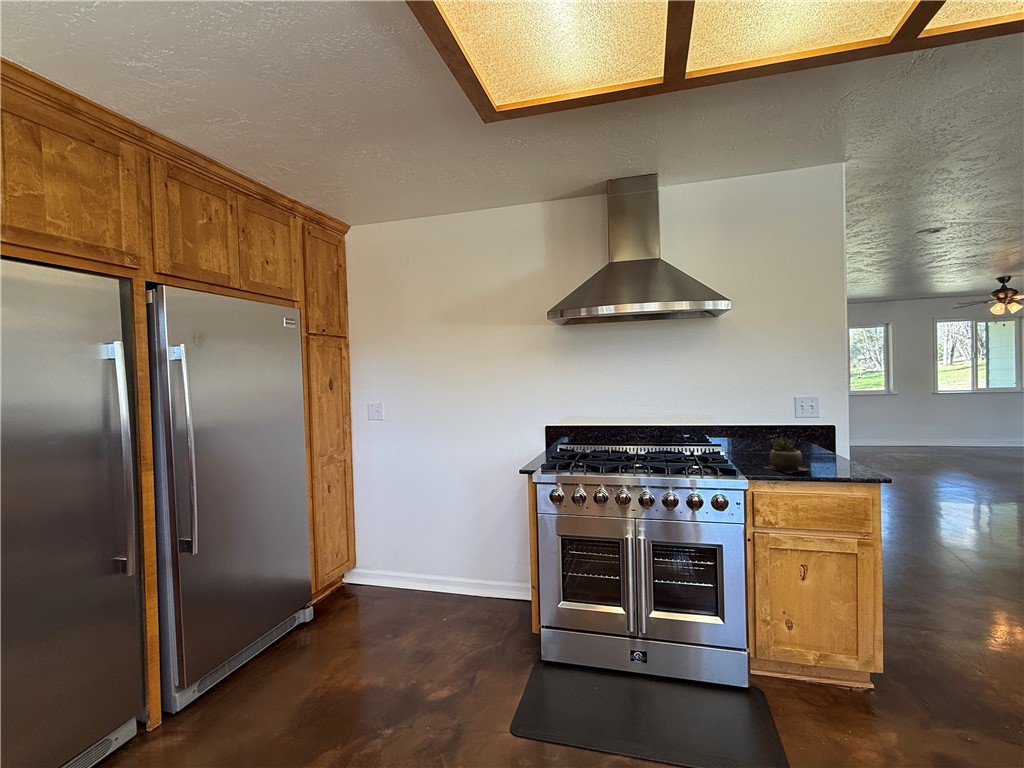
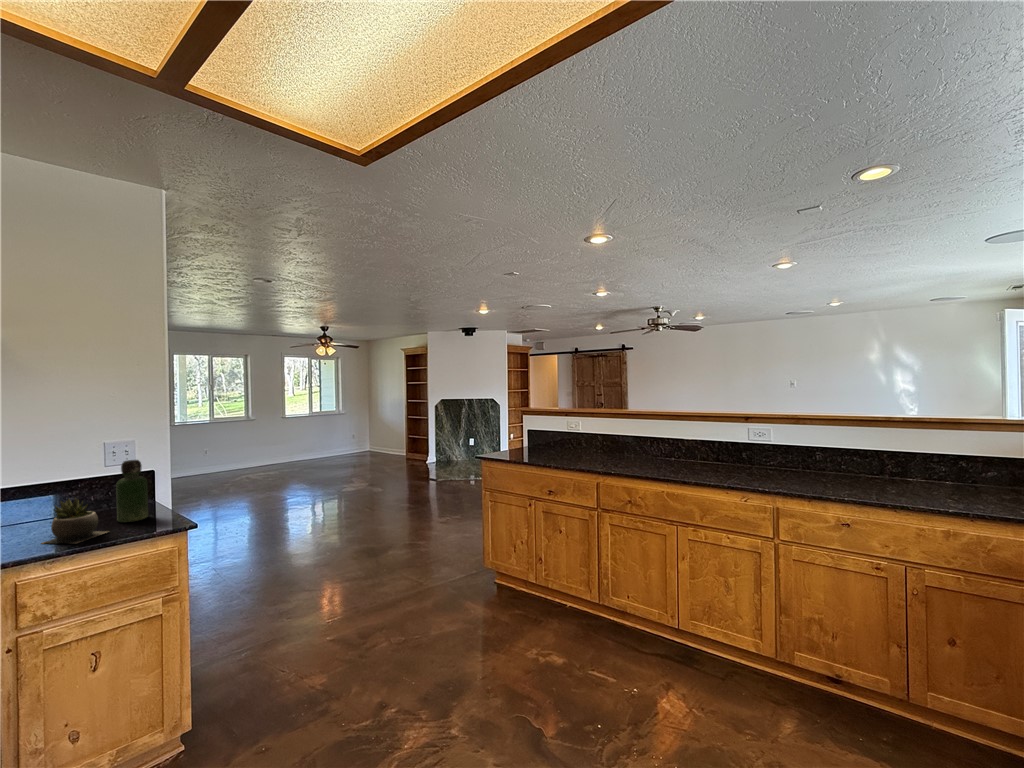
bottle: none [811,412,837,466] -> present [116,460,148,522]

